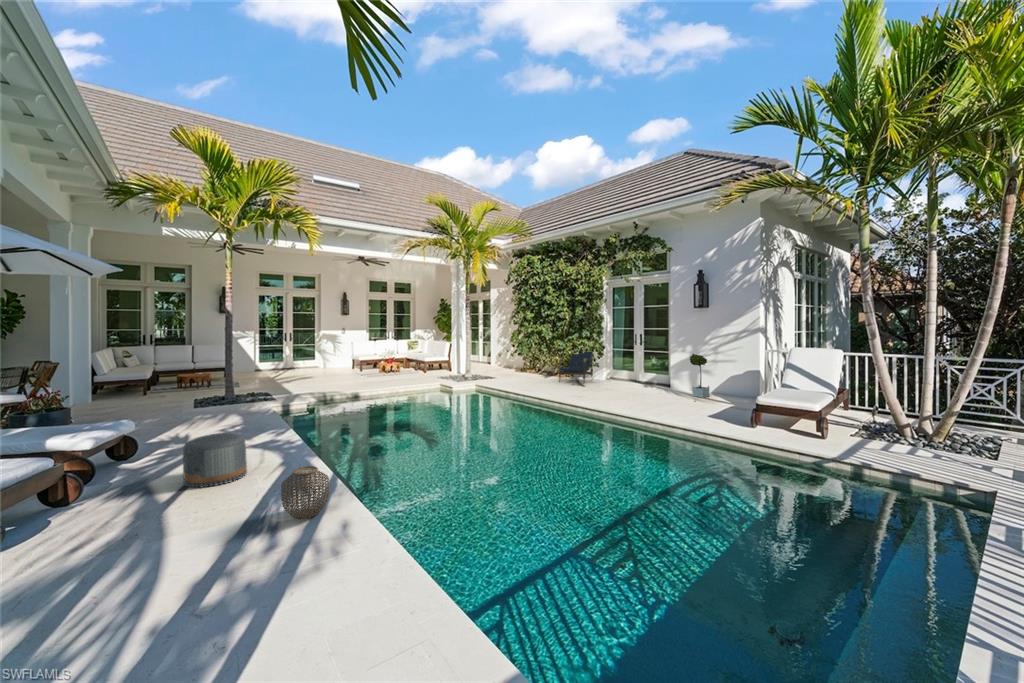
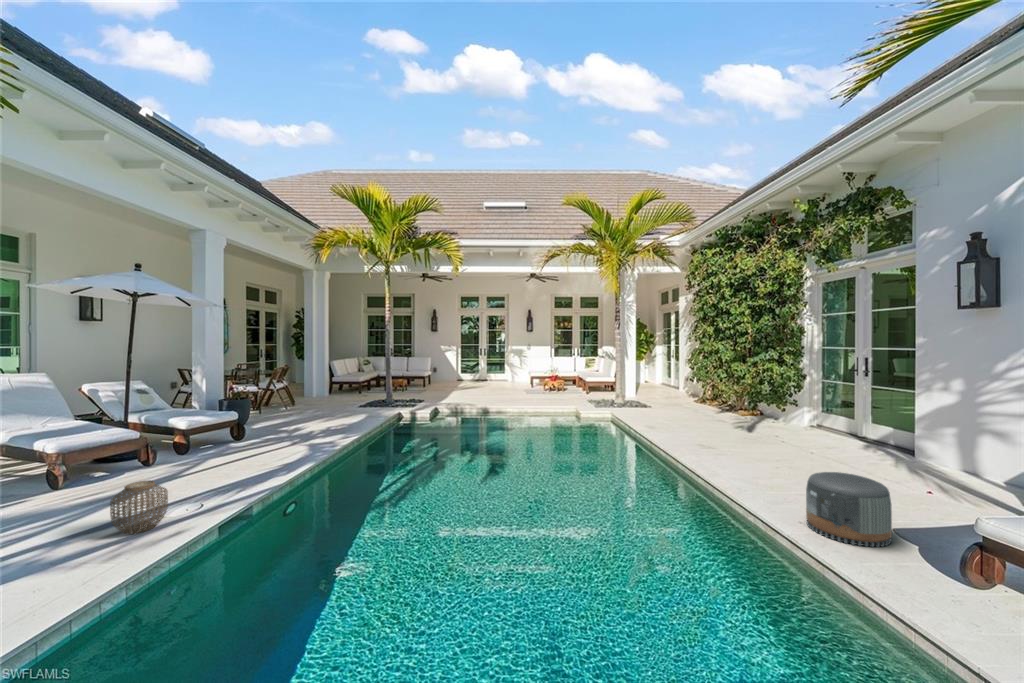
lounge chair: present [559,352,593,383] -> none [727,375,790,429]
potted tree: present [690,354,710,398] -> none [944,397,999,489]
pouf: present [183,433,247,487] -> present [806,472,892,547]

